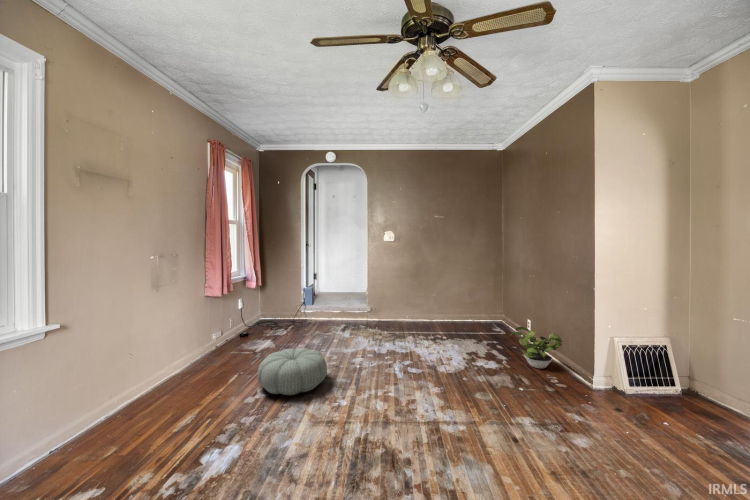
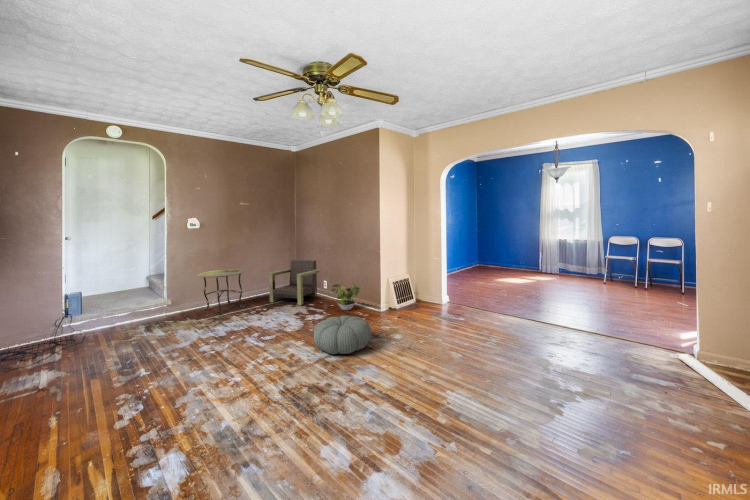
side table: none [388,286,432,331] -> present [197,269,245,314]
armchair: none [455,286,521,343] -> present [269,260,320,305]
pouf: present [257,348,327,395] -> present [314,315,371,354]

